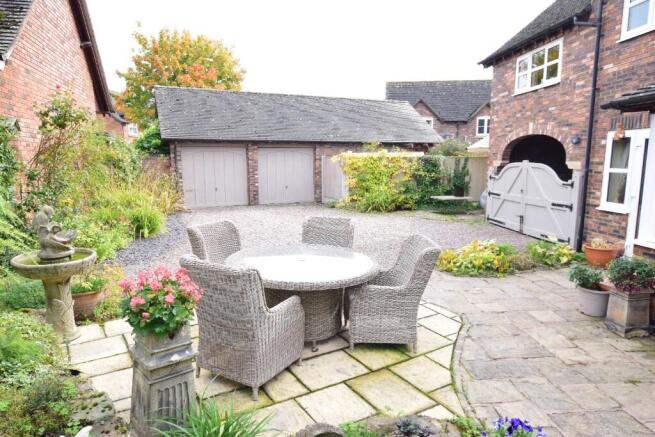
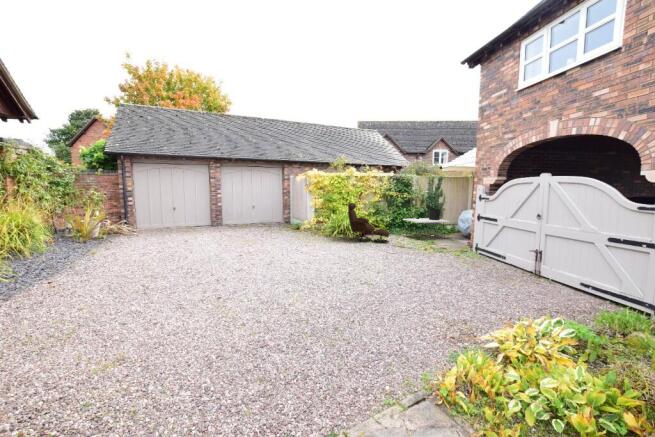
lounge chair: none [381,182,417,217] -> present [348,203,389,243]

